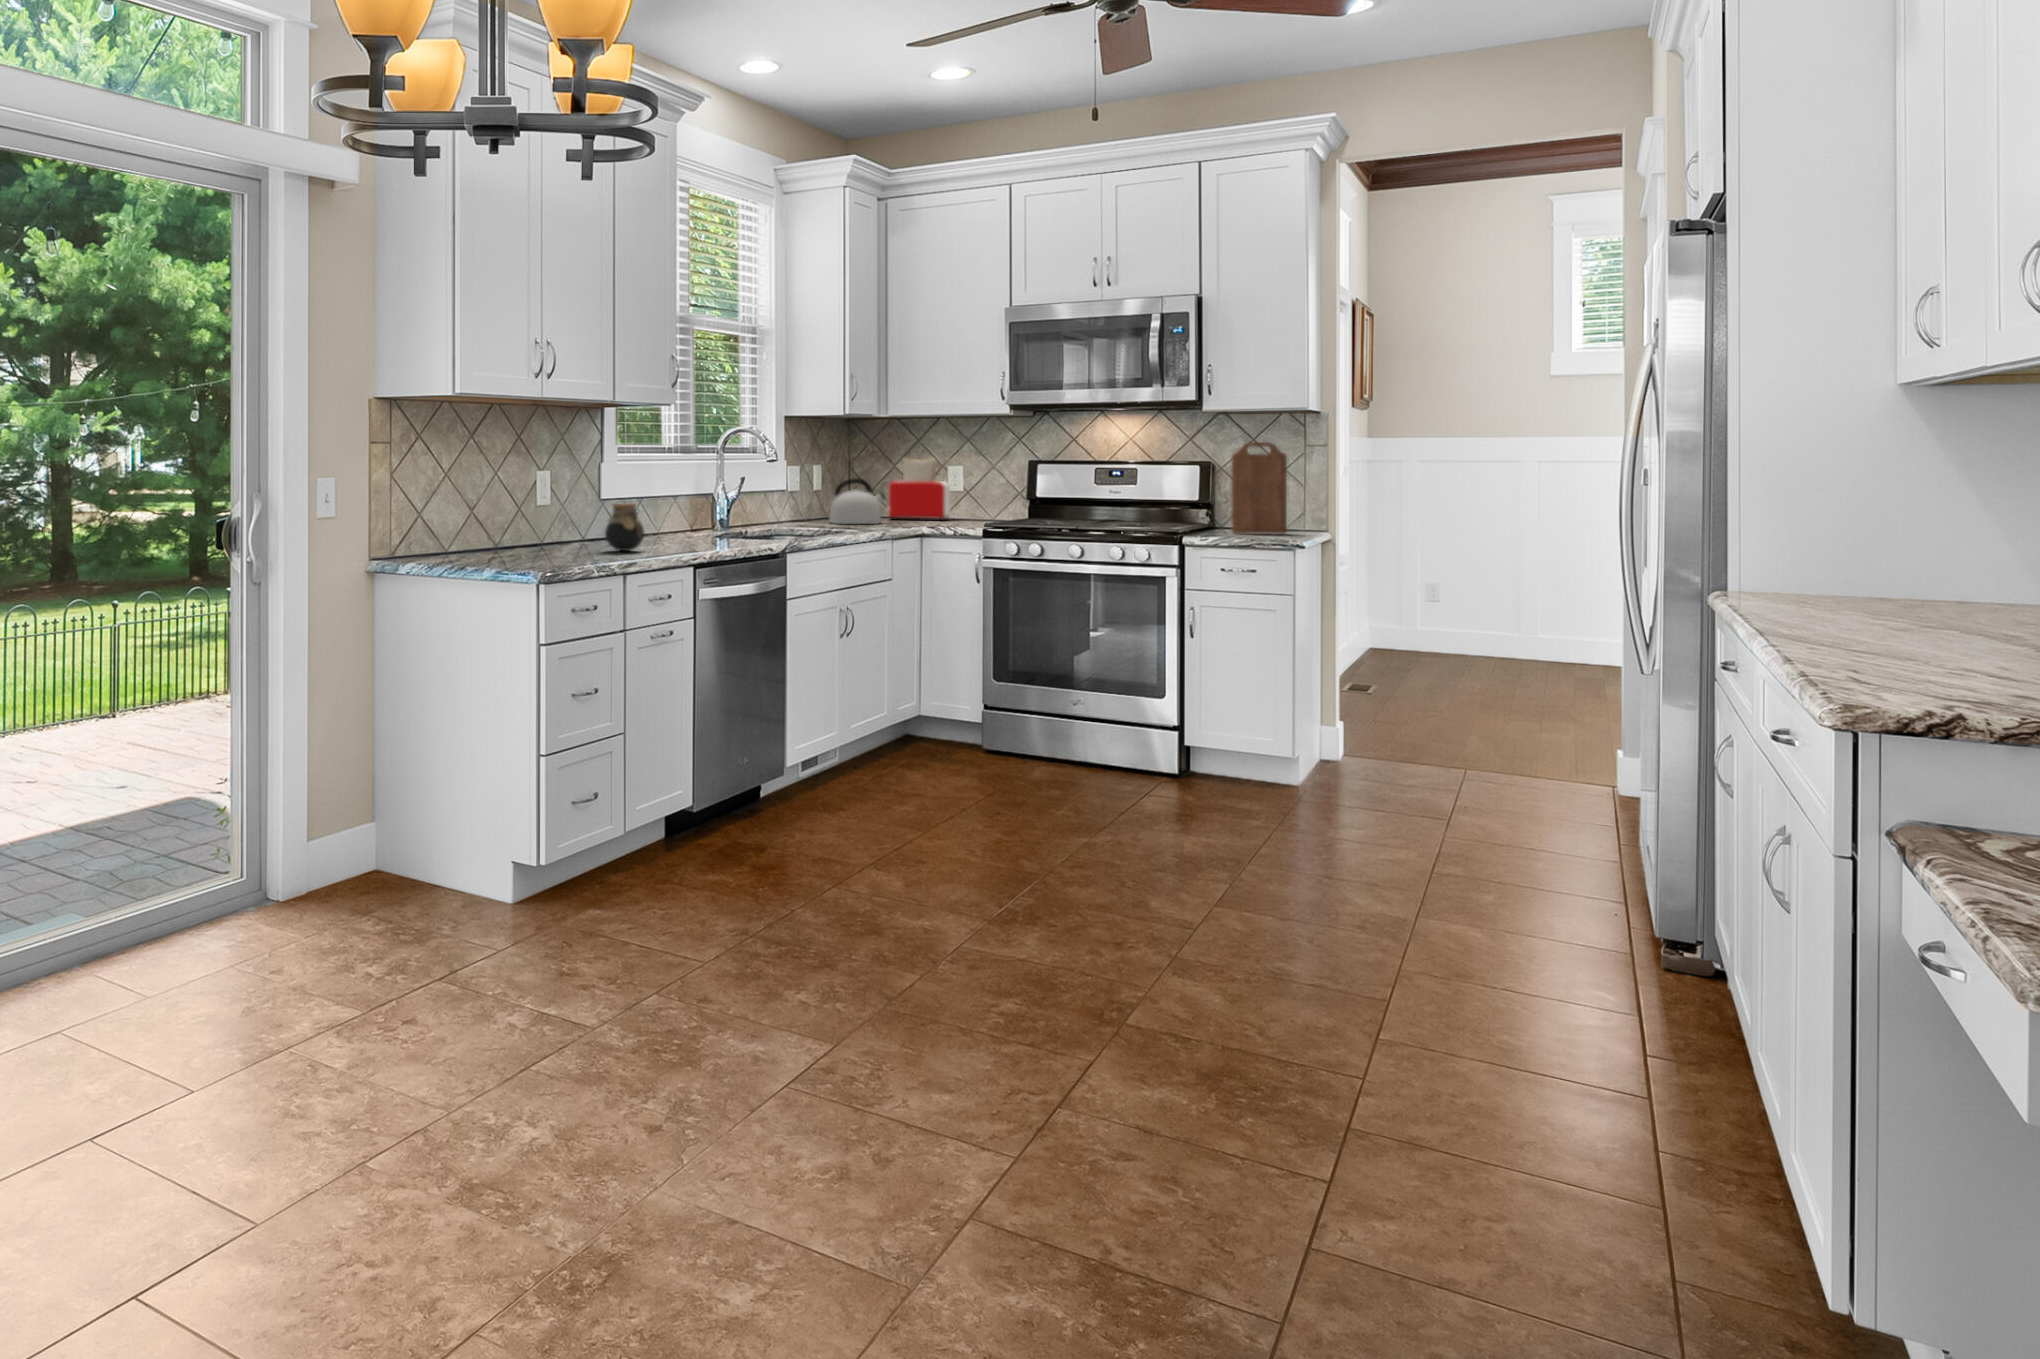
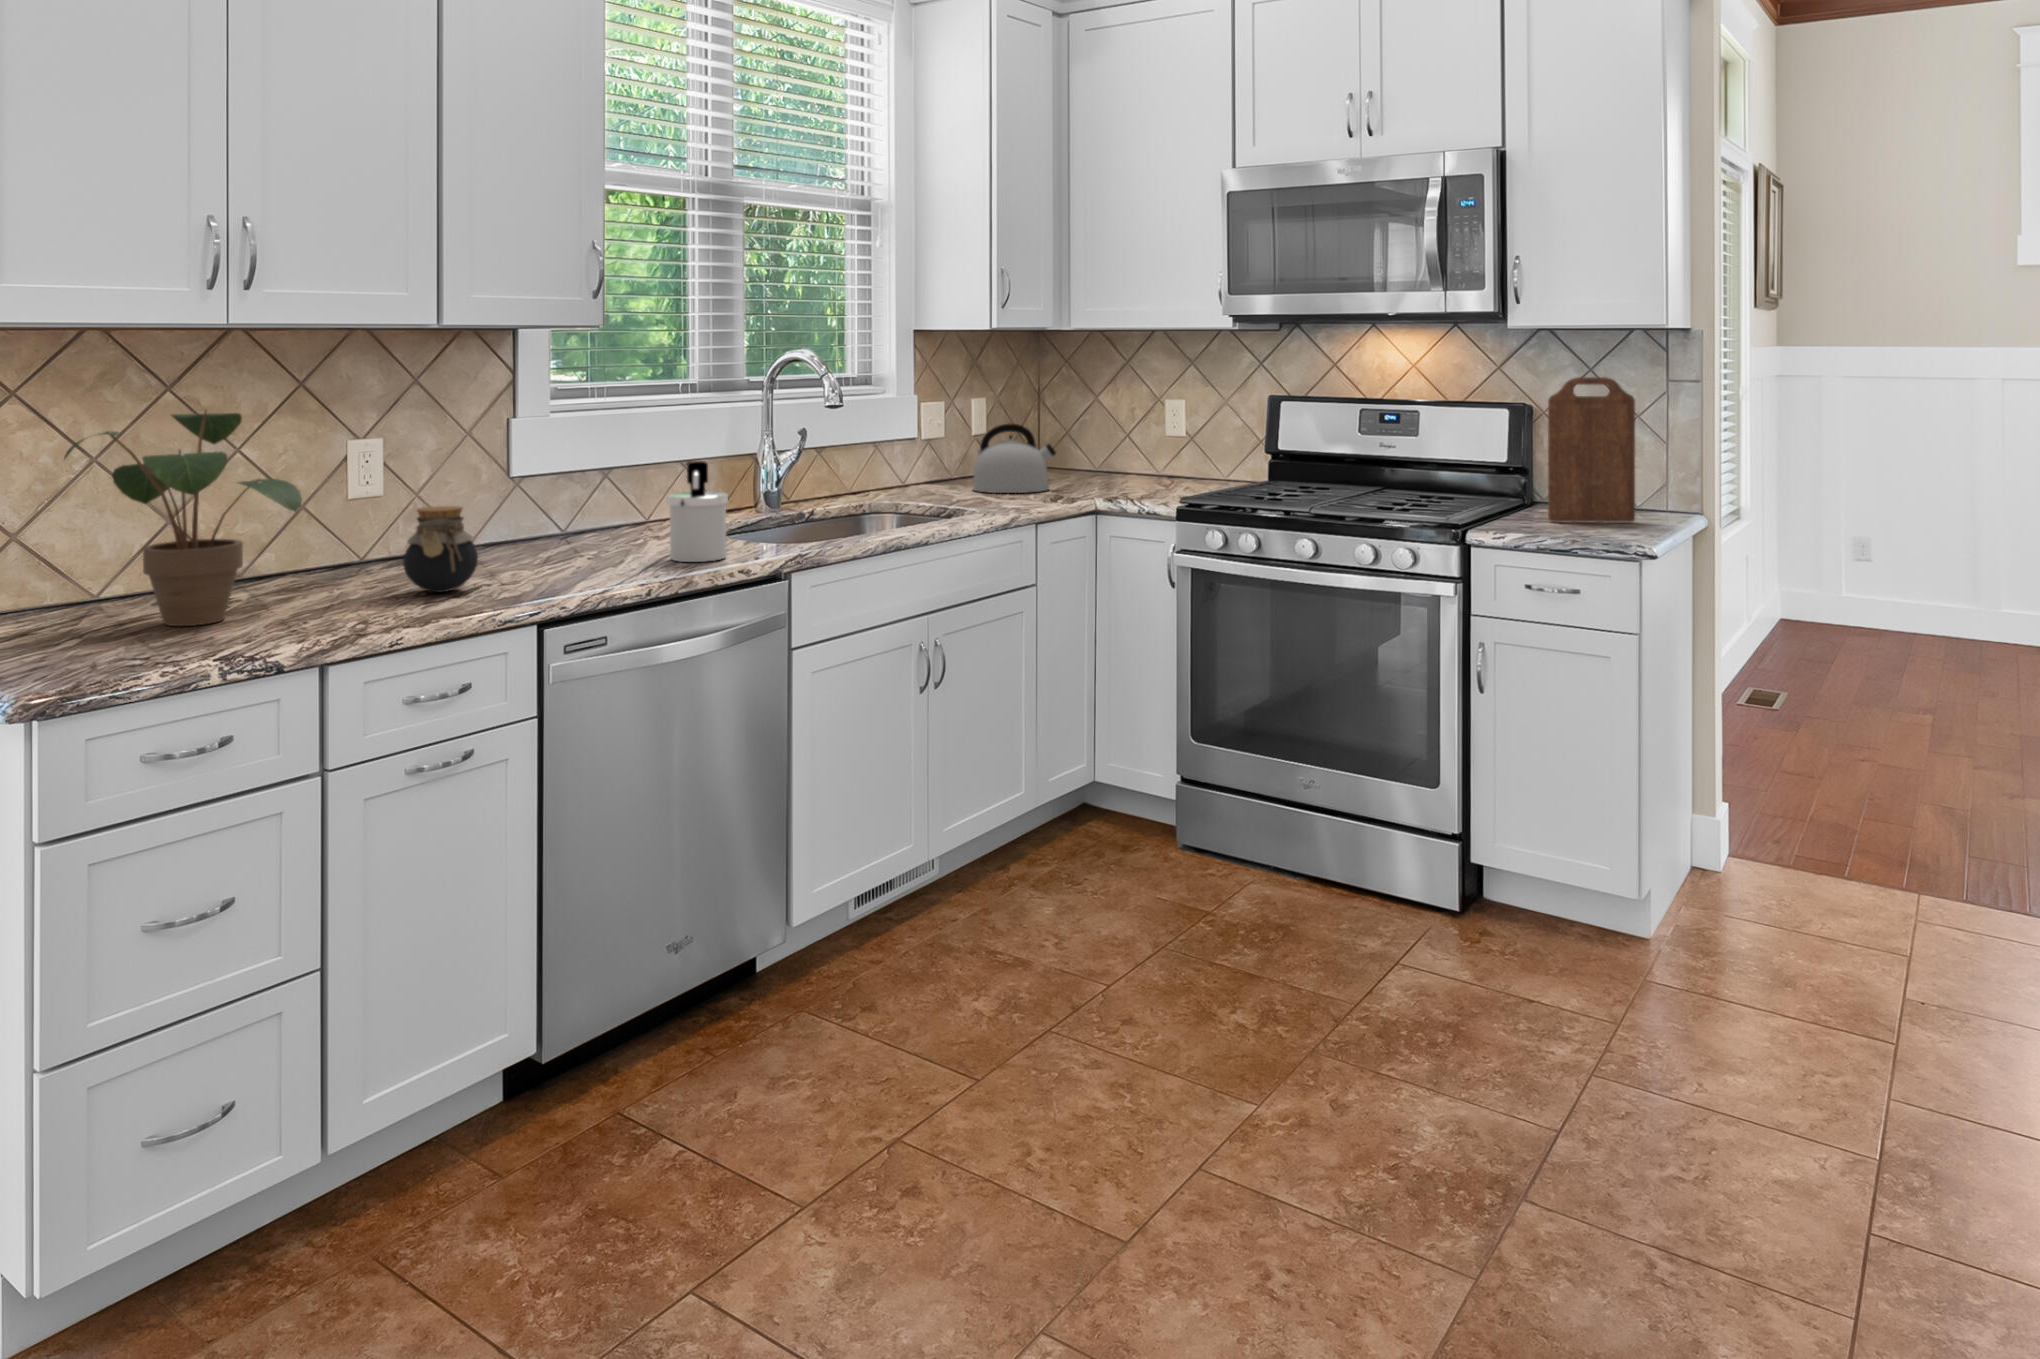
potted plant: none [474,444,588,559] -> present [64,411,302,626]
toaster: present [887,458,950,520] -> none [1074,390,1164,482]
soap dispenser: none [717,485,752,544] -> present [668,461,728,562]

